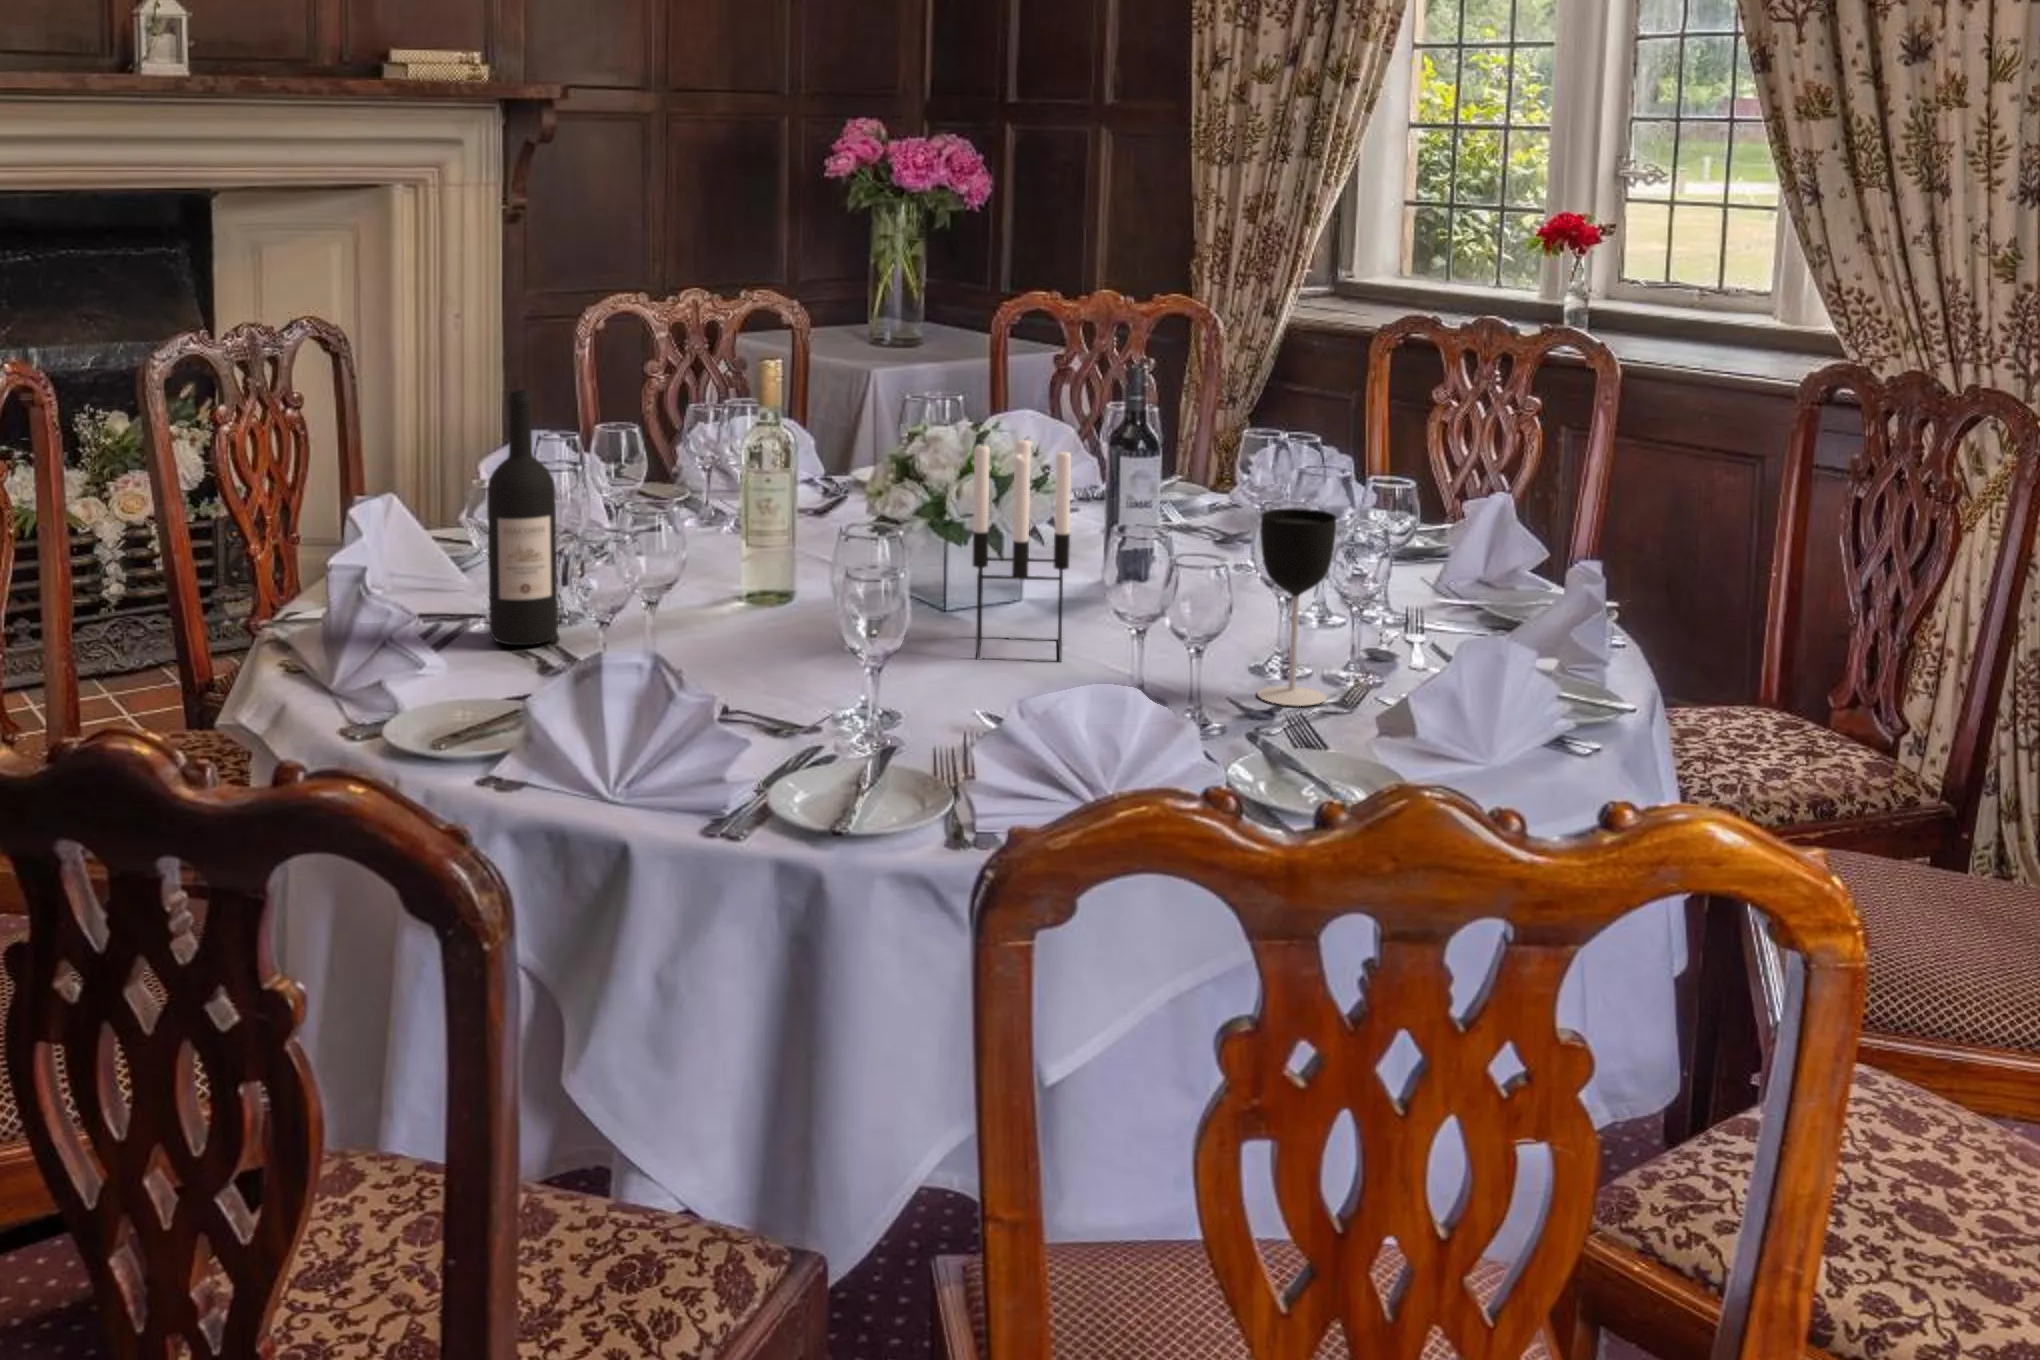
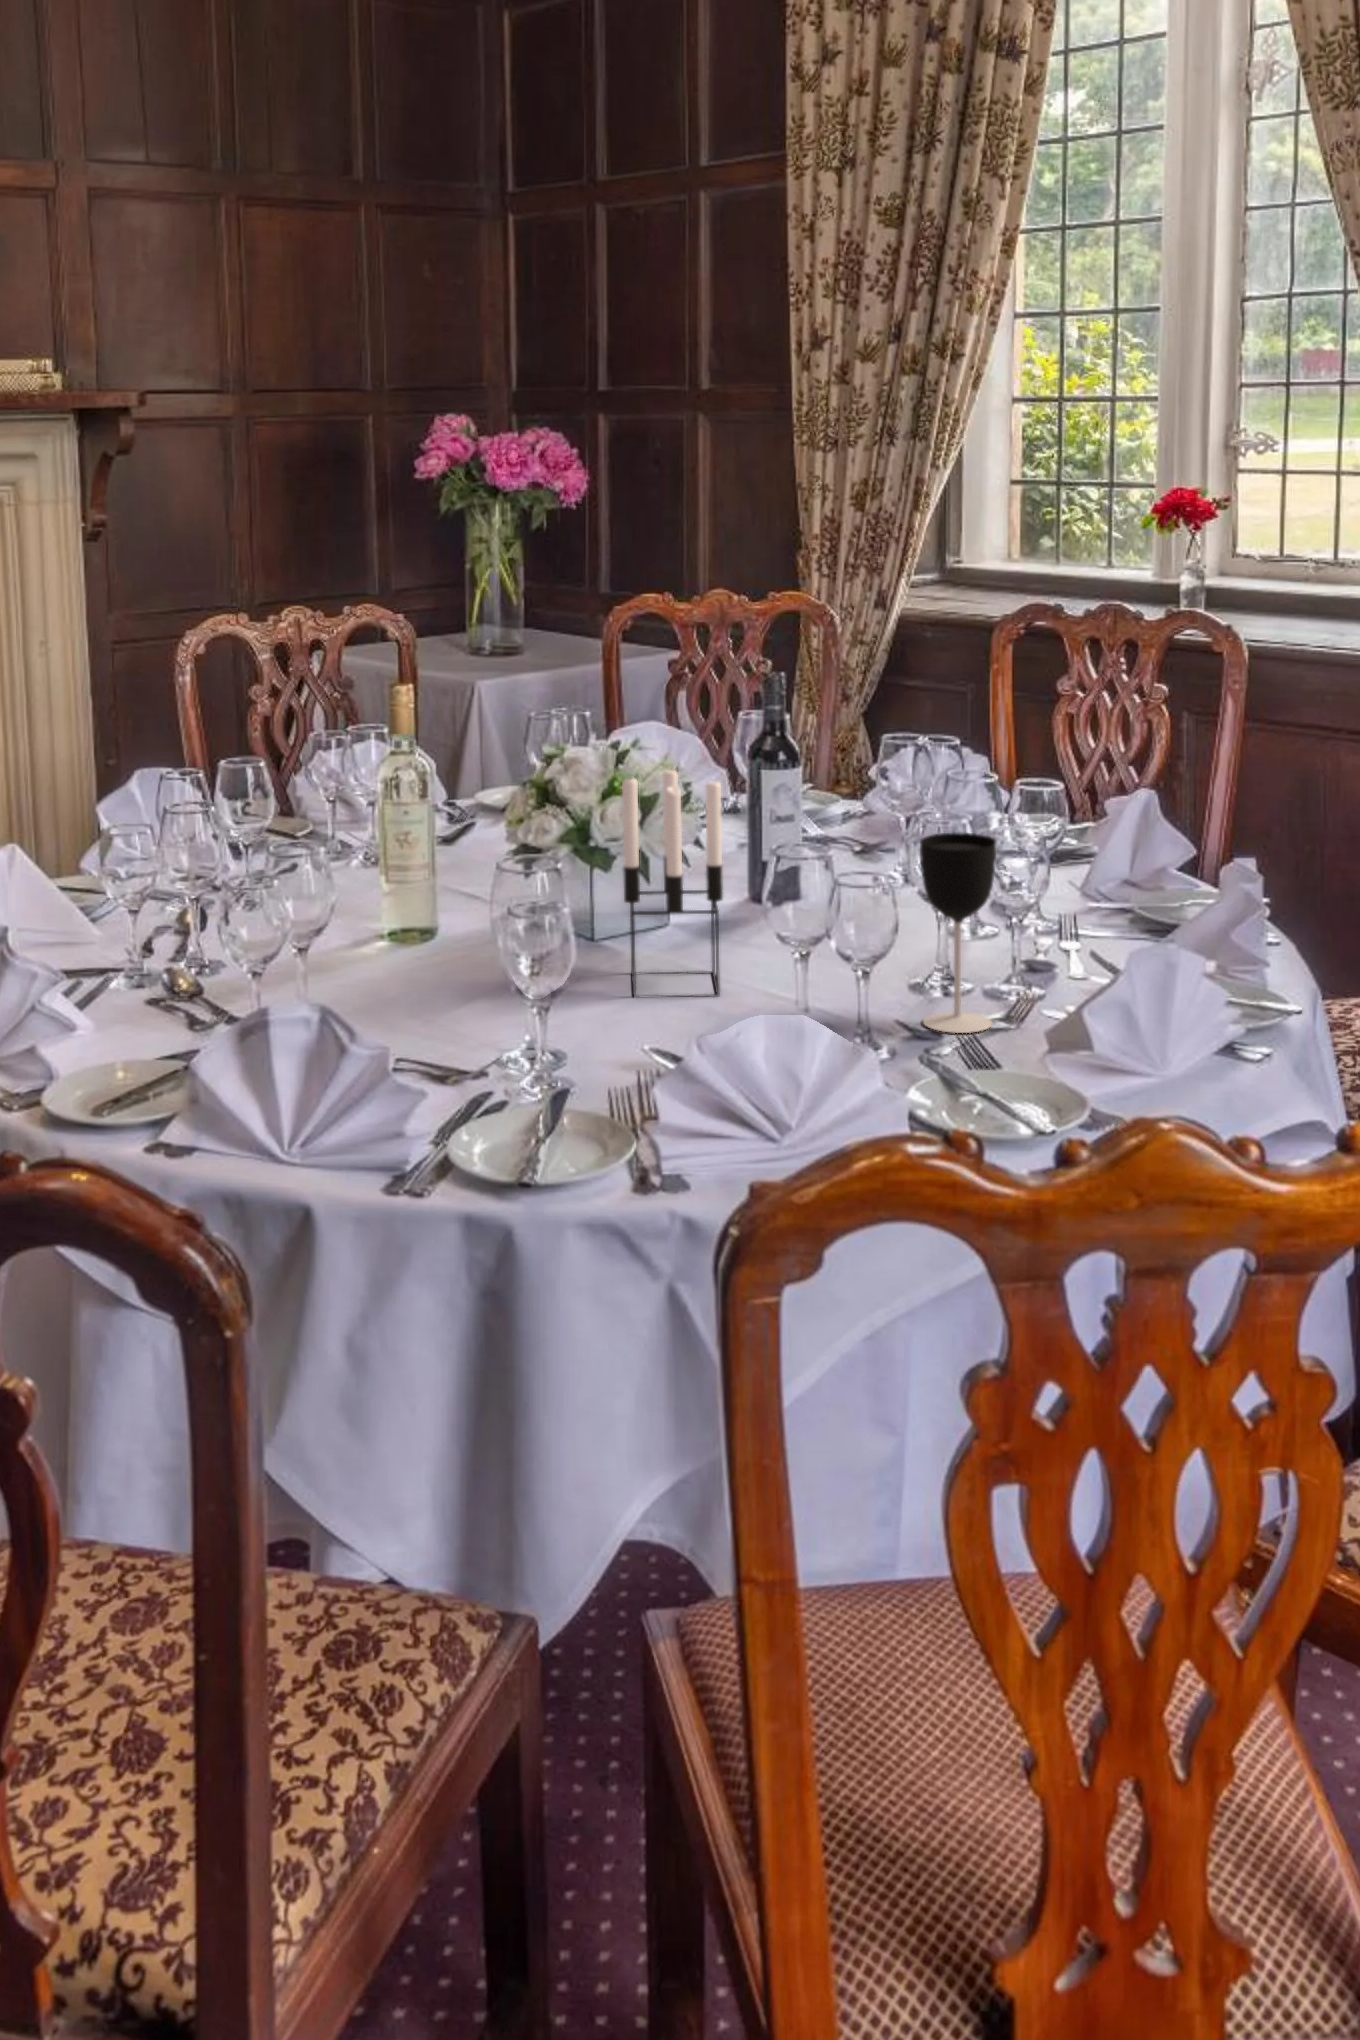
wine bottle: present [487,390,558,645] -> none [121,740,198,1004]

